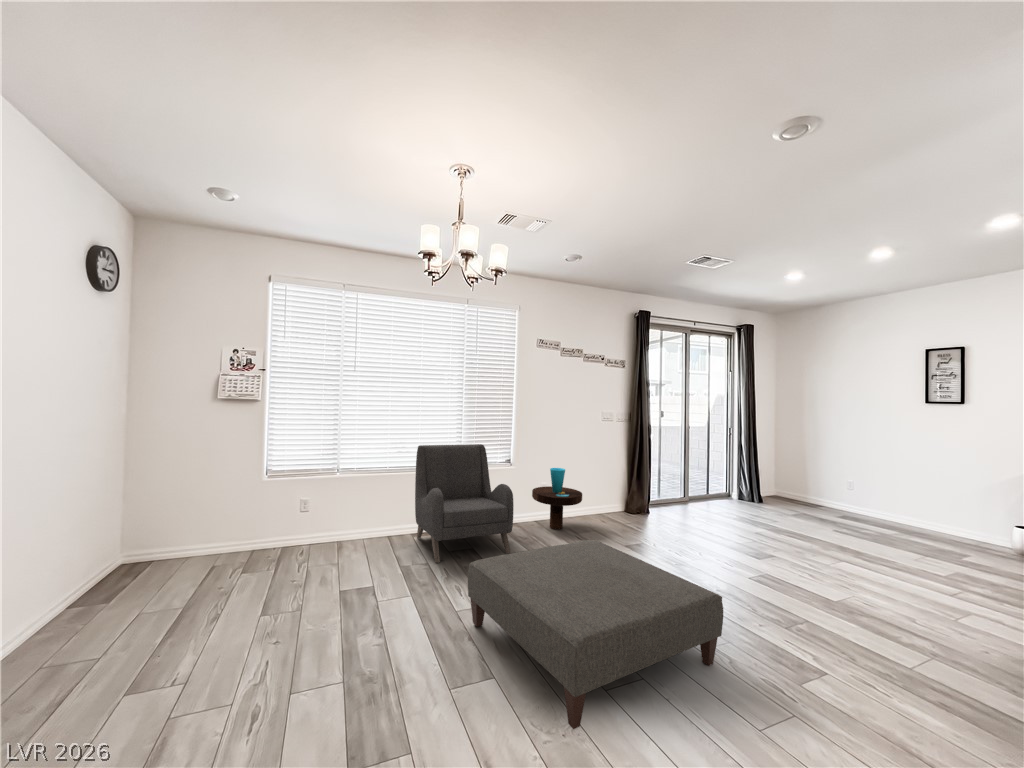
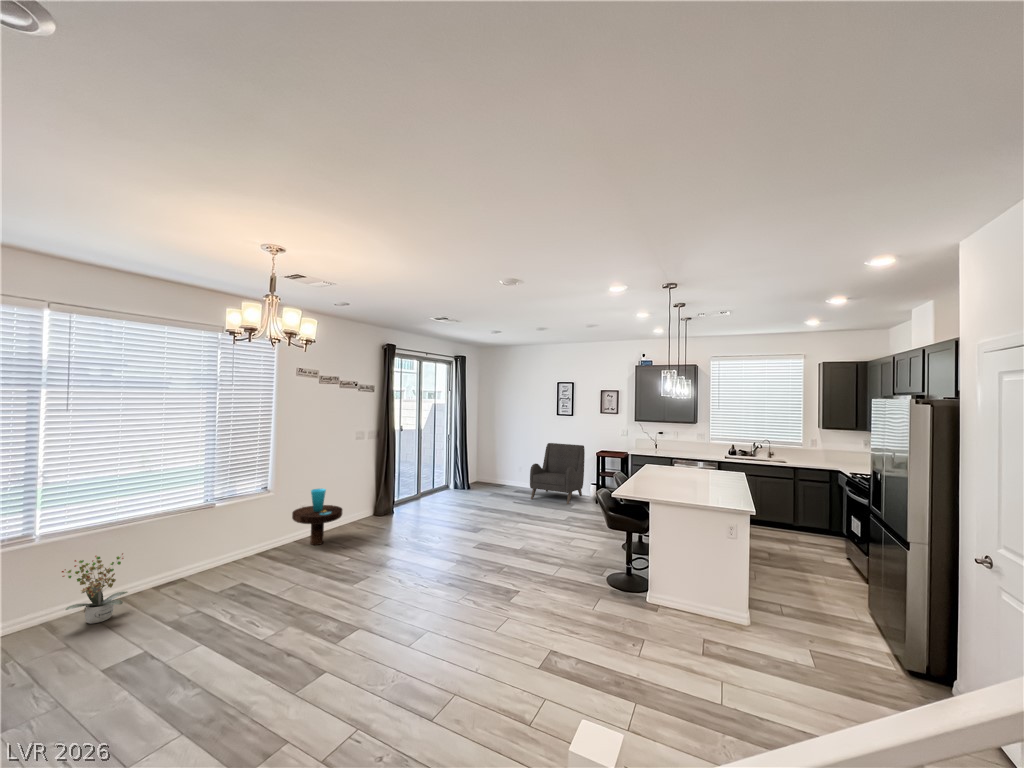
armchair: present [415,444,514,563] -> present [530,443,585,504]
potted plant: none [339,495,386,552] -> present [62,553,128,624]
ottoman: present [468,540,723,729] -> none [278,547,471,676]

